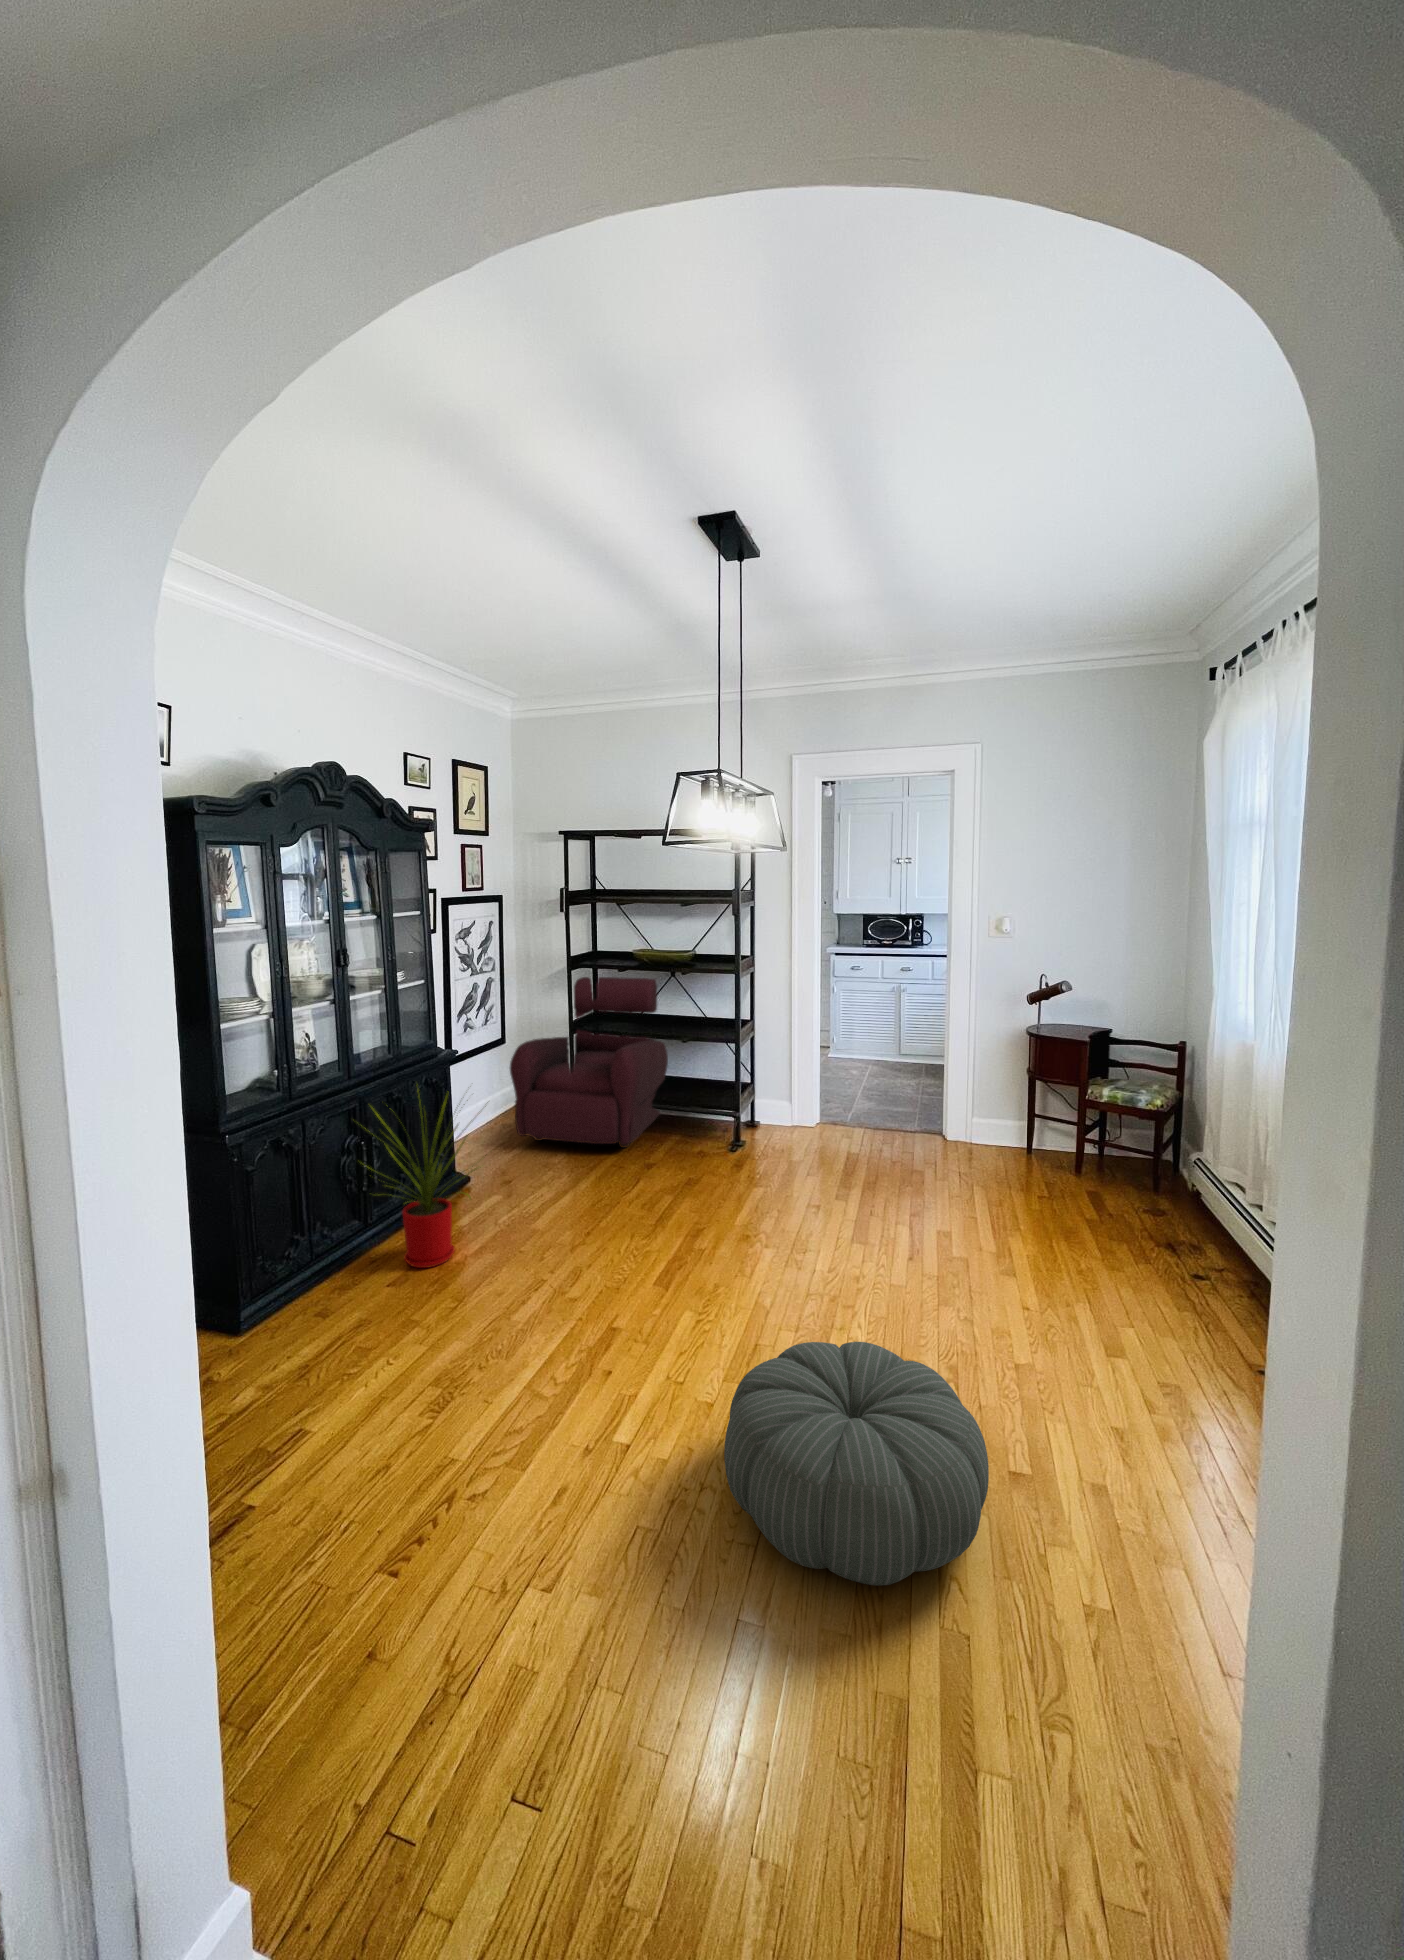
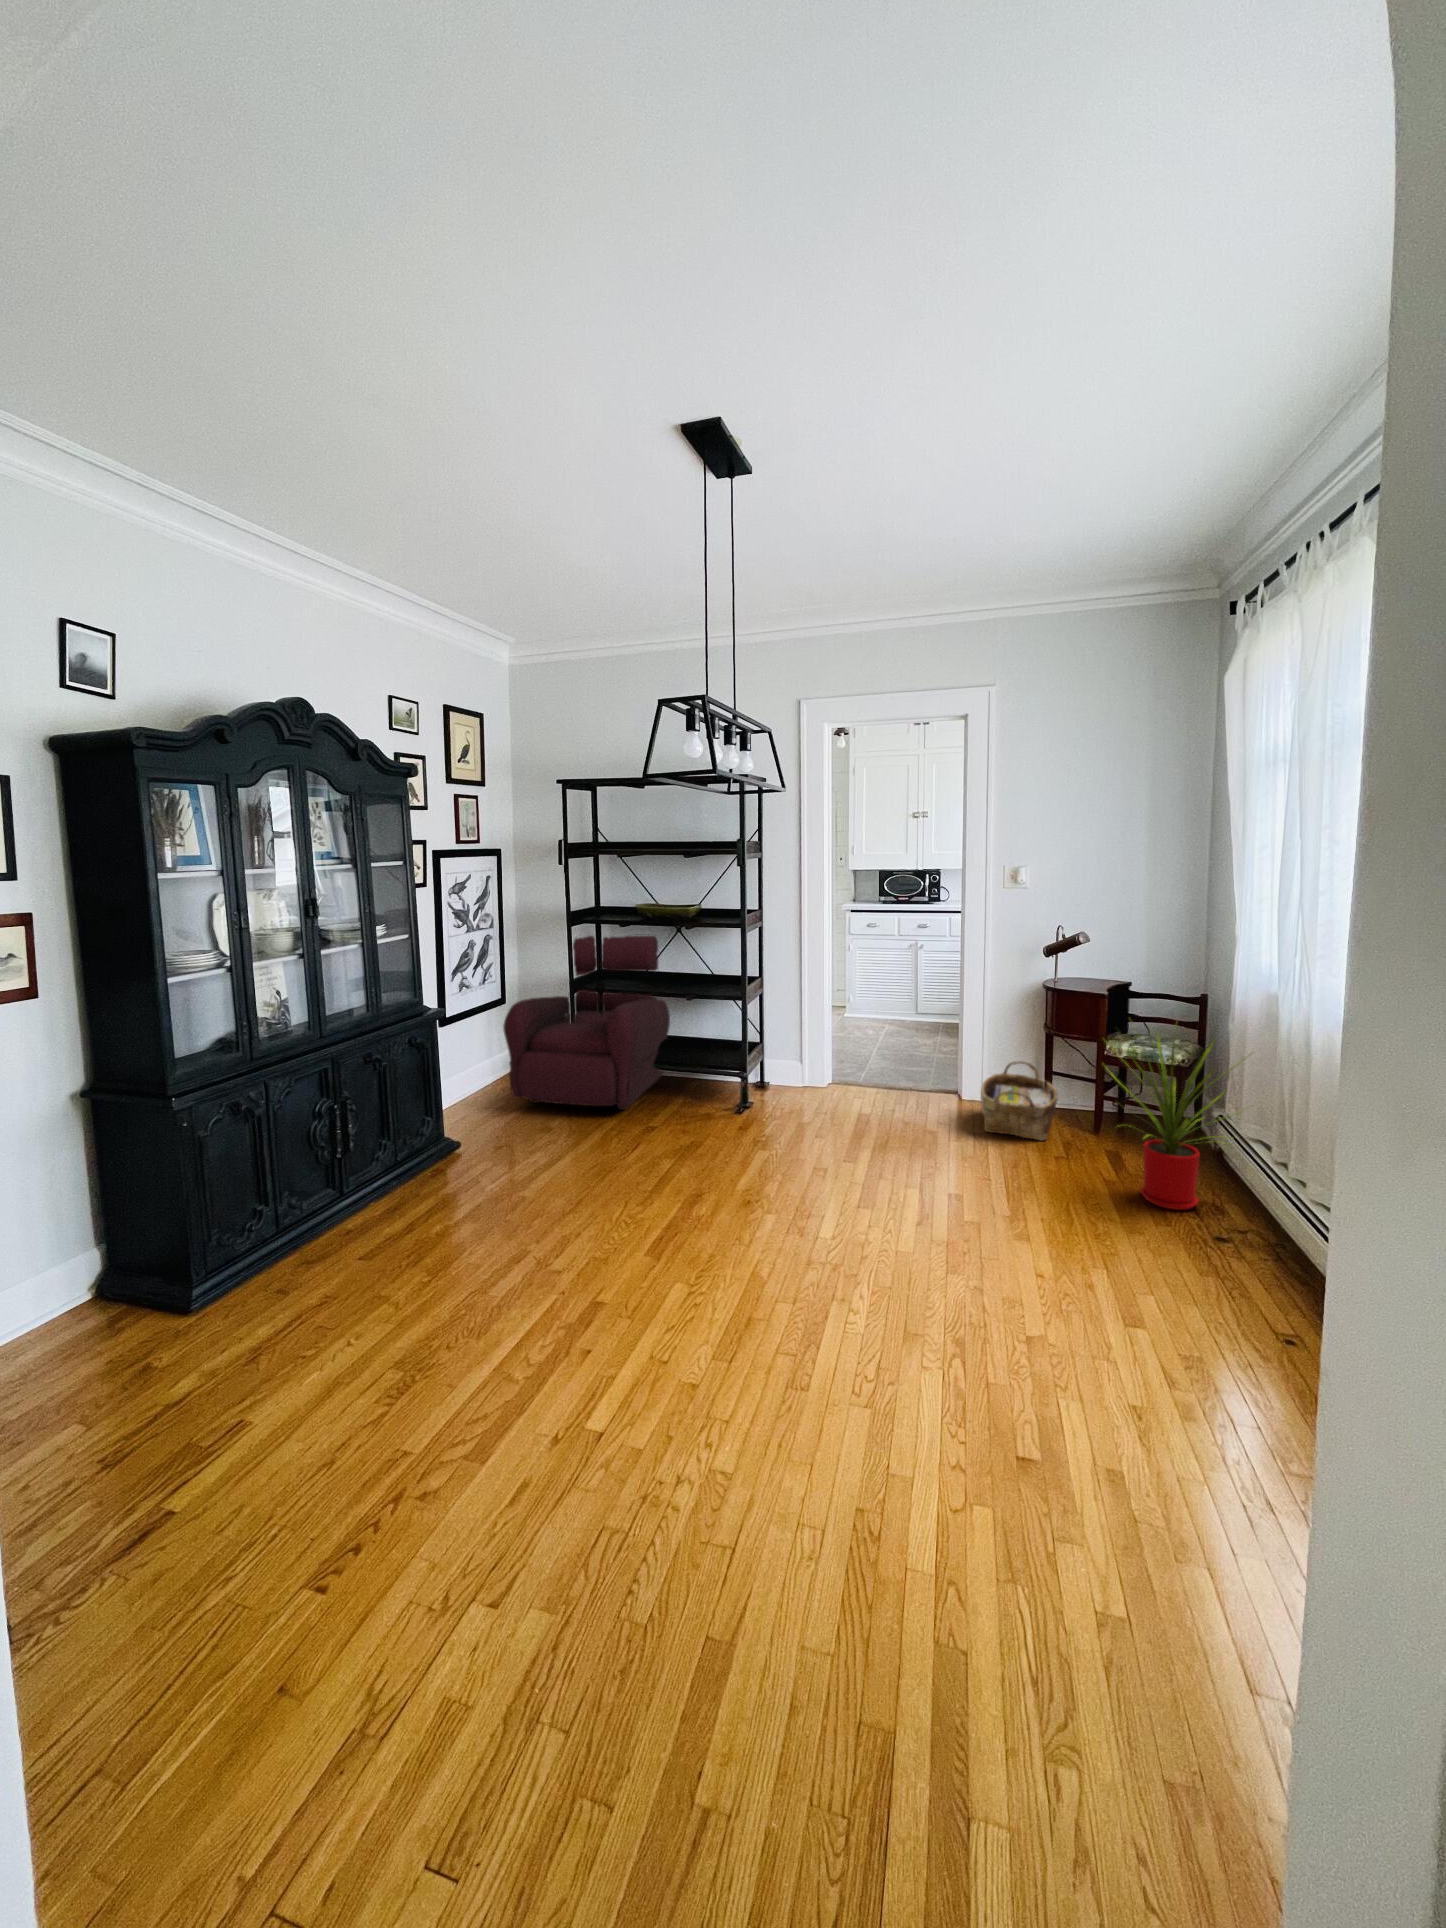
house plant: present [370,1091,486,1268] -> present [1107,1033,1251,1210]
woven basket: none [966,1103,1039,1179] -> present [981,1061,1058,1141]
pouf: present [724,1342,989,1586] -> none [700,1320,998,1605]

